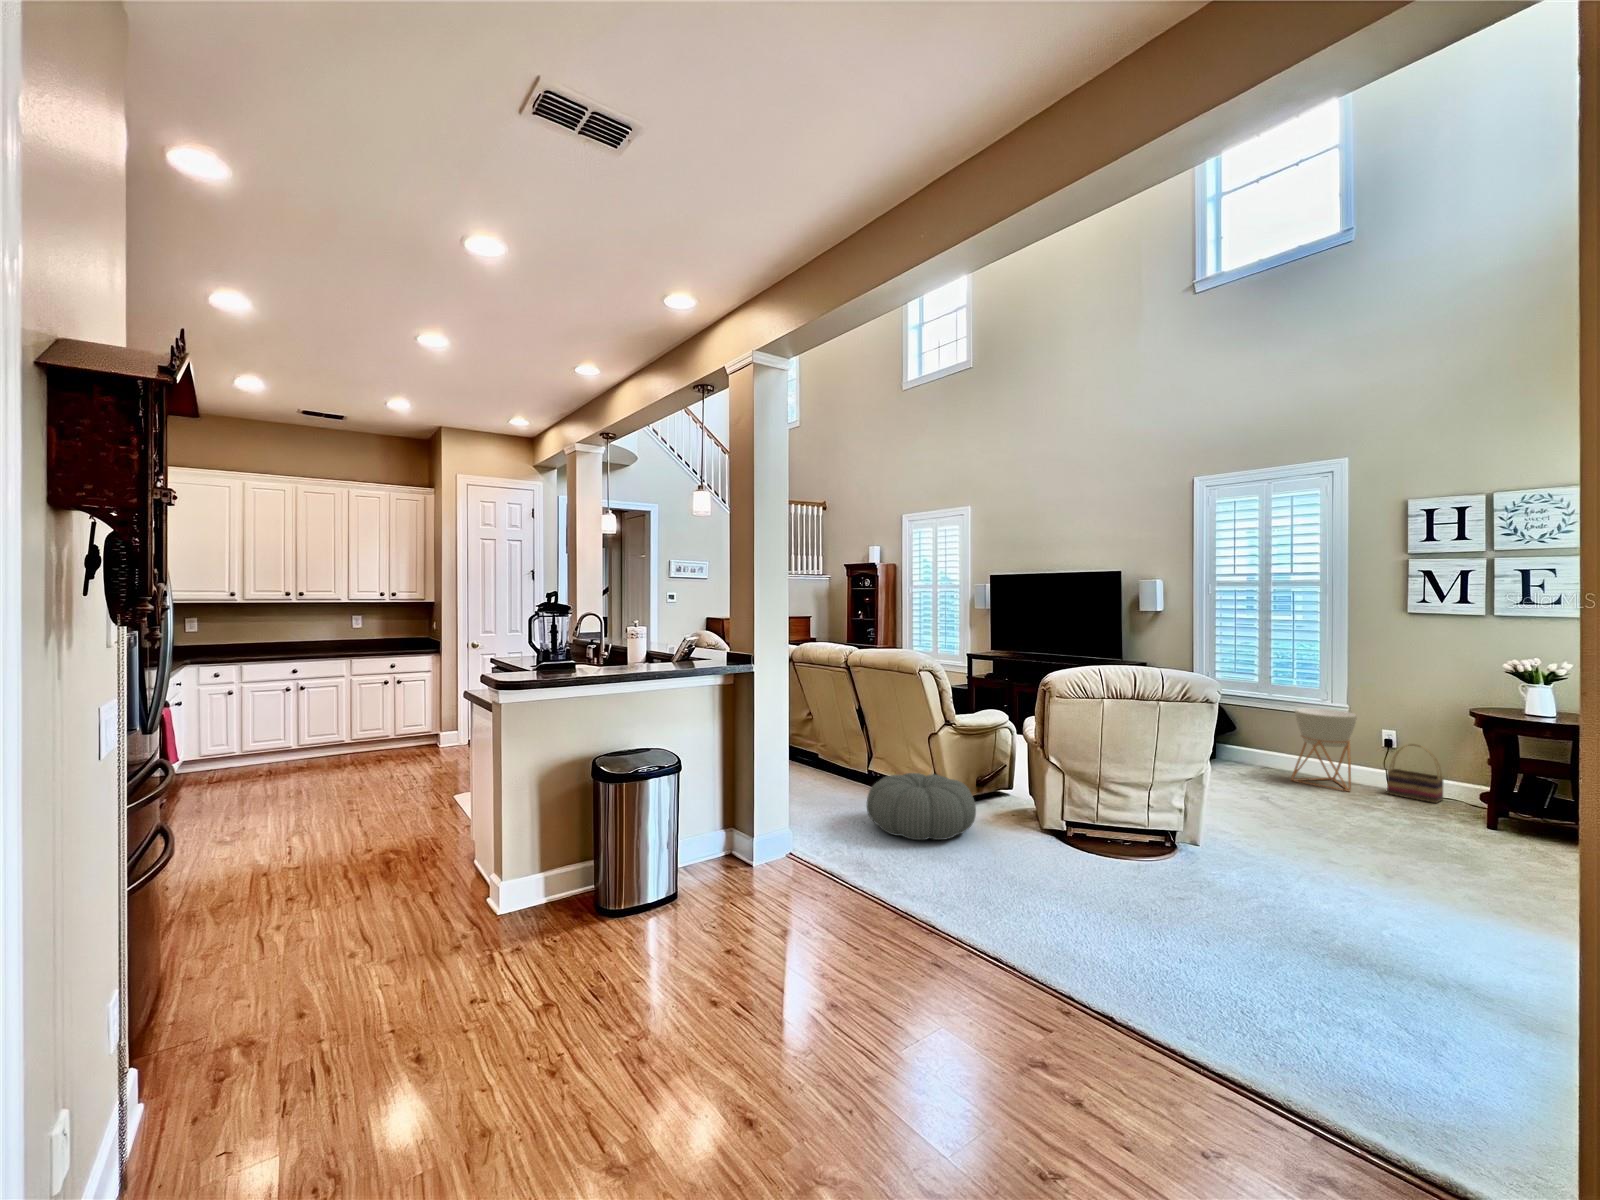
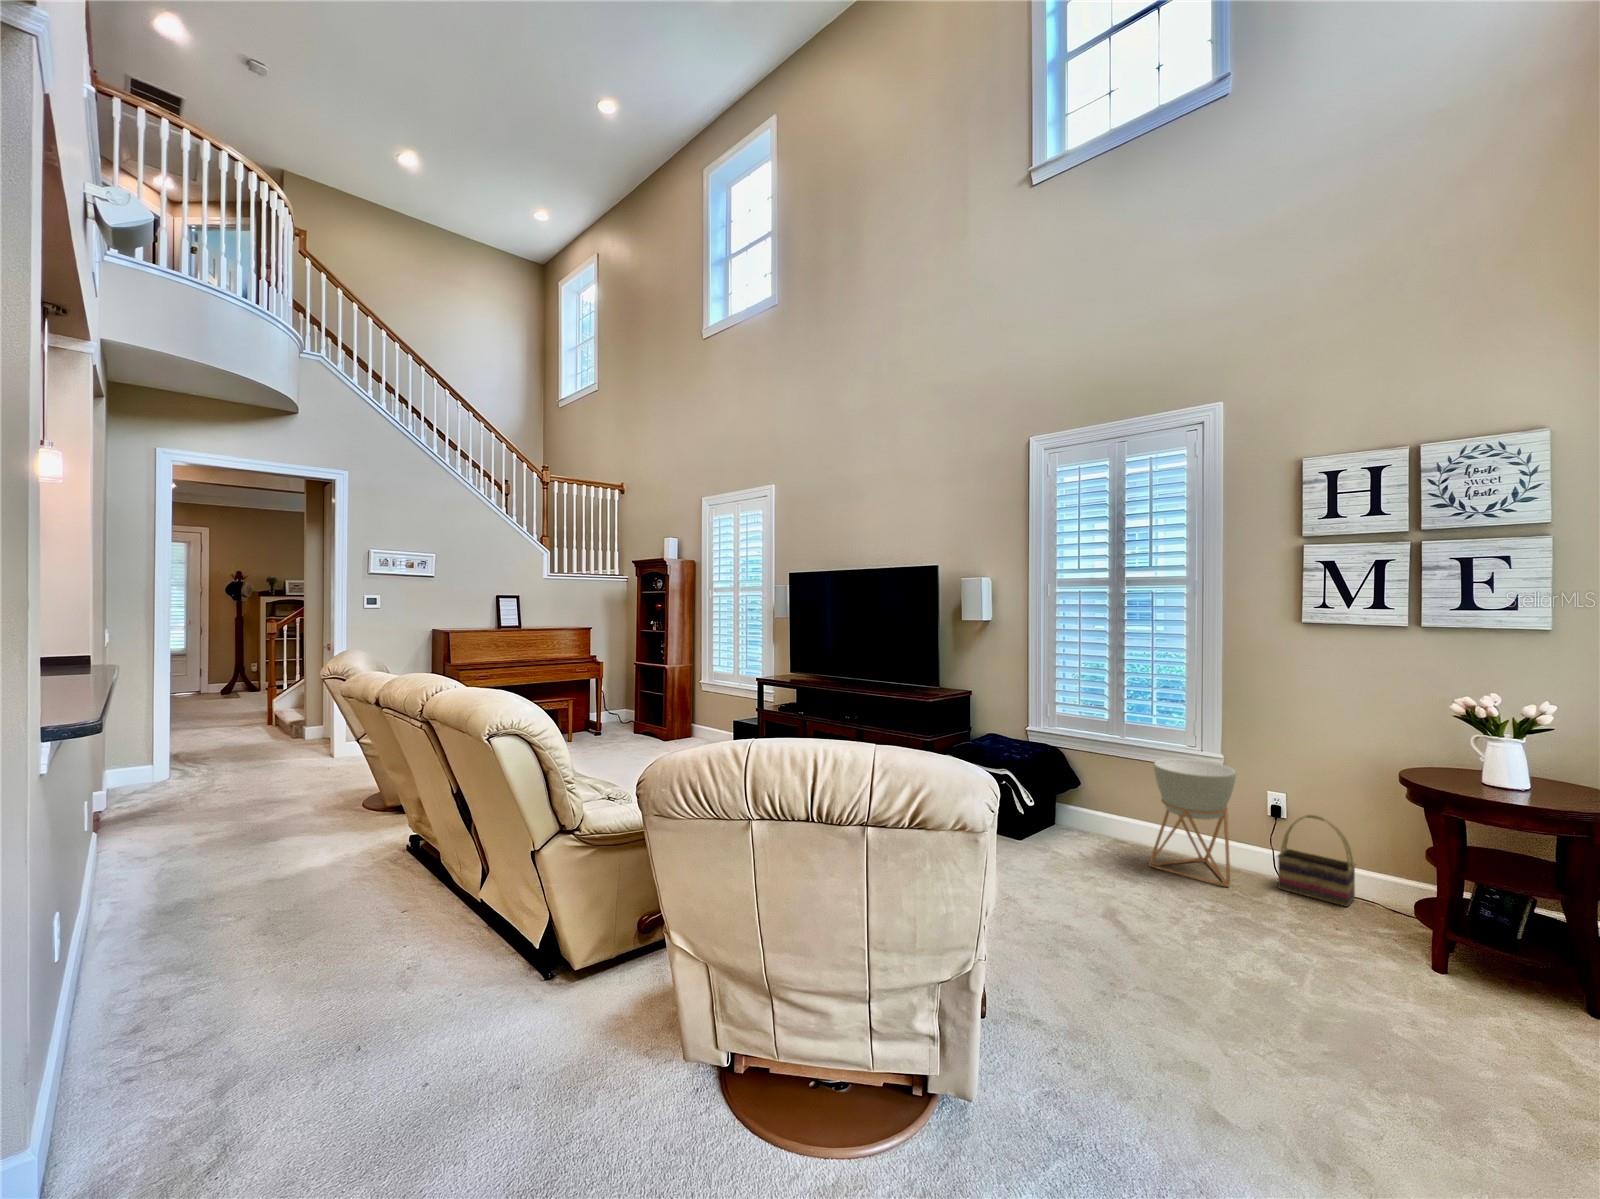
pouf: present [867,773,976,840] -> none [346,930,582,1113]

